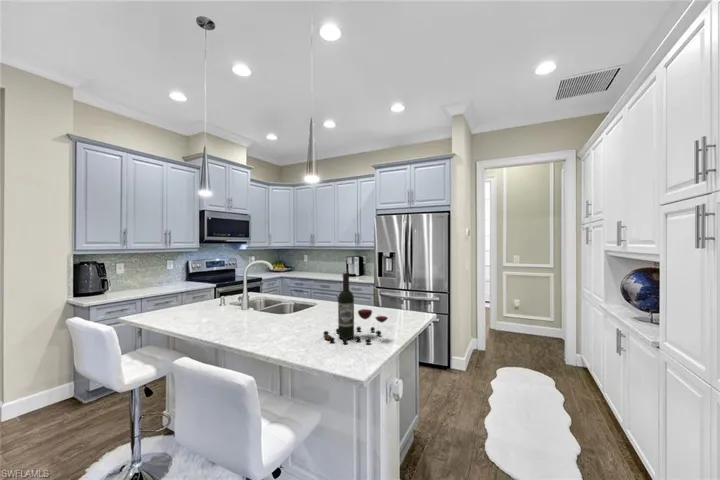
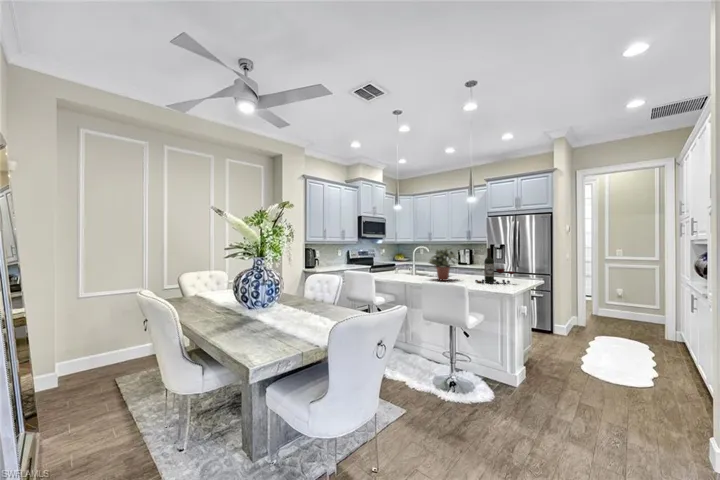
potted plant: none [244,271,303,332] -> present [429,248,459,281]

